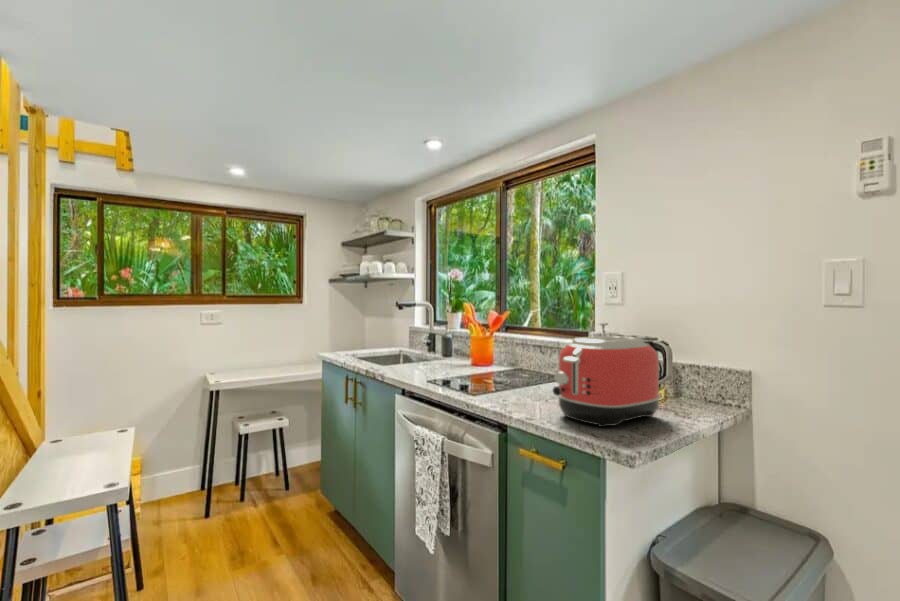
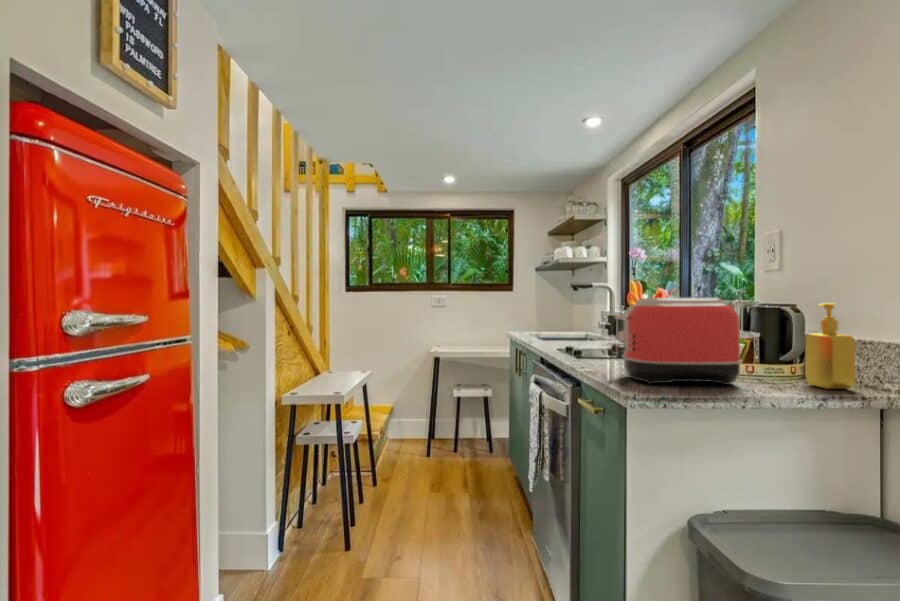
soap dispenser: none [679,339,717,410] -> present [805,303,855,389]

